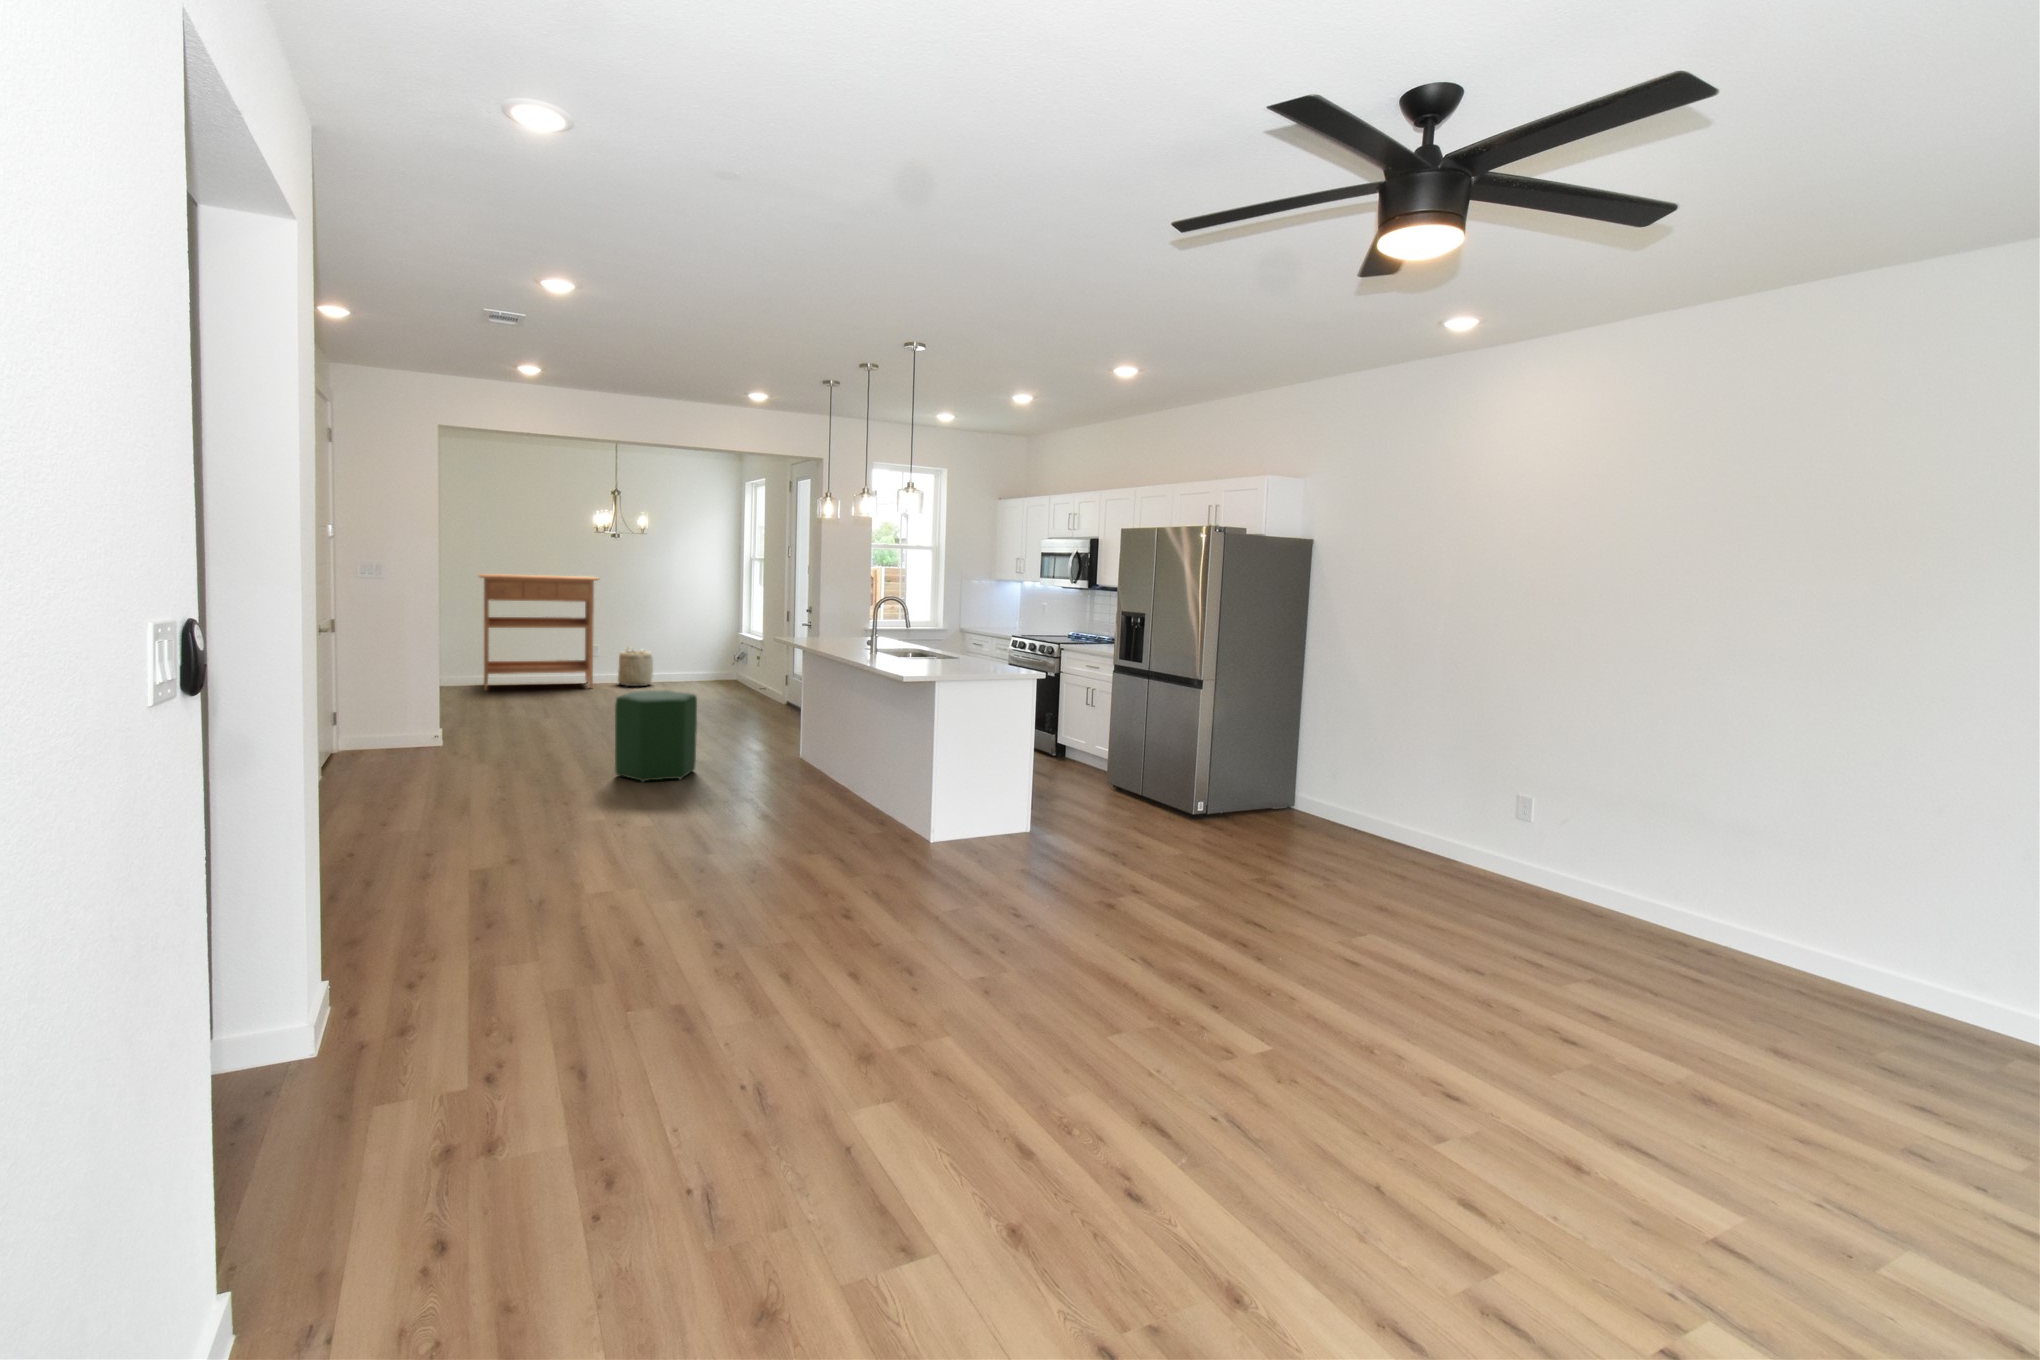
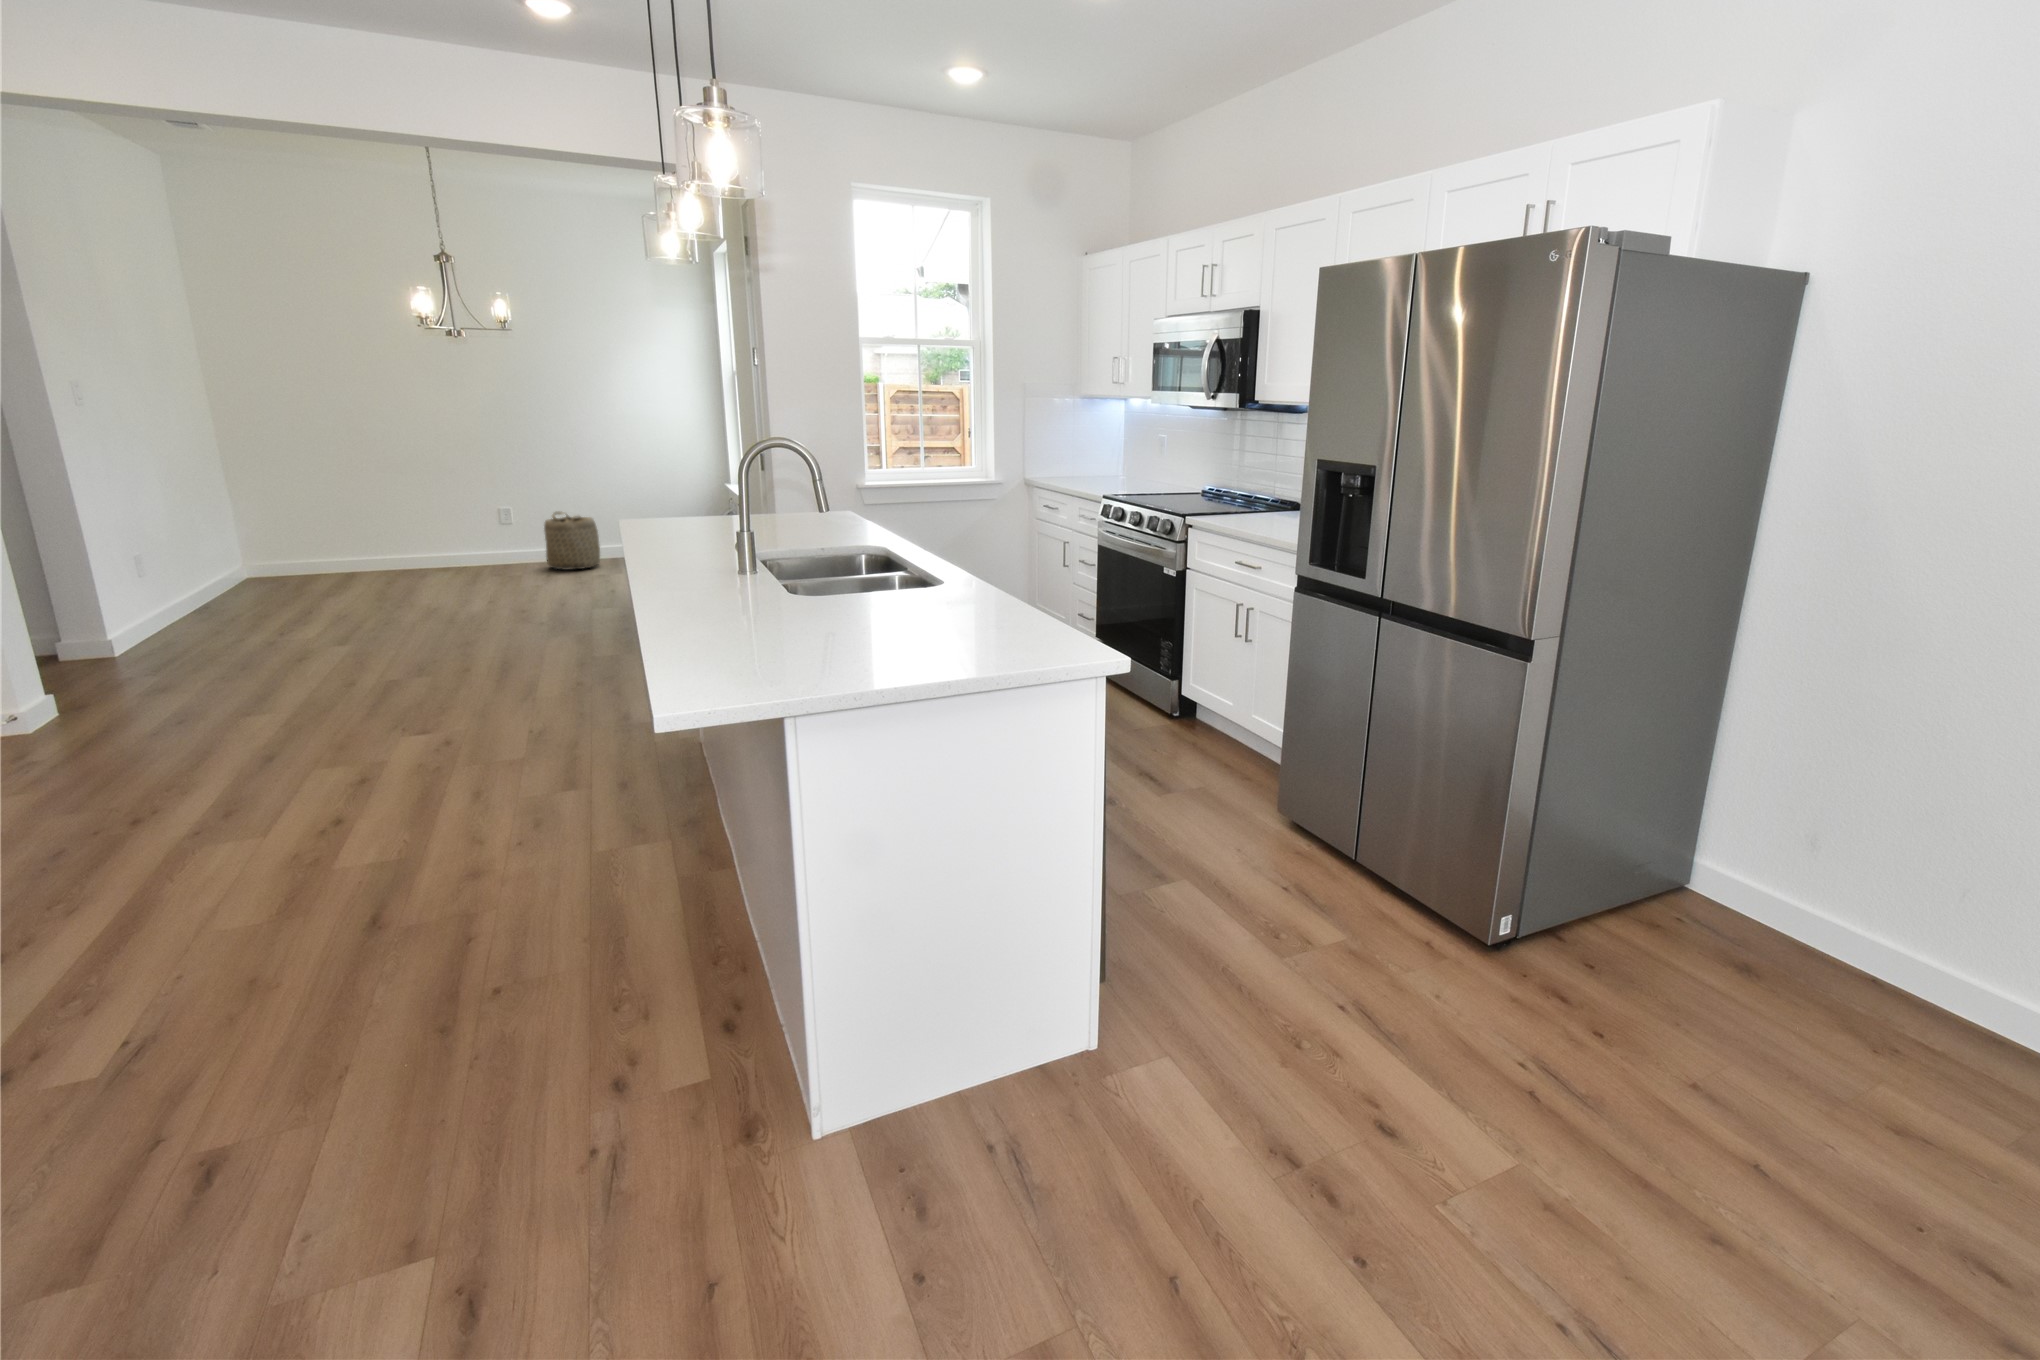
console table: present [479,574,598,690] -> none [269,407,509,588]
ottoman: present [615,690,697,782] -> none [197,647,437,863]

